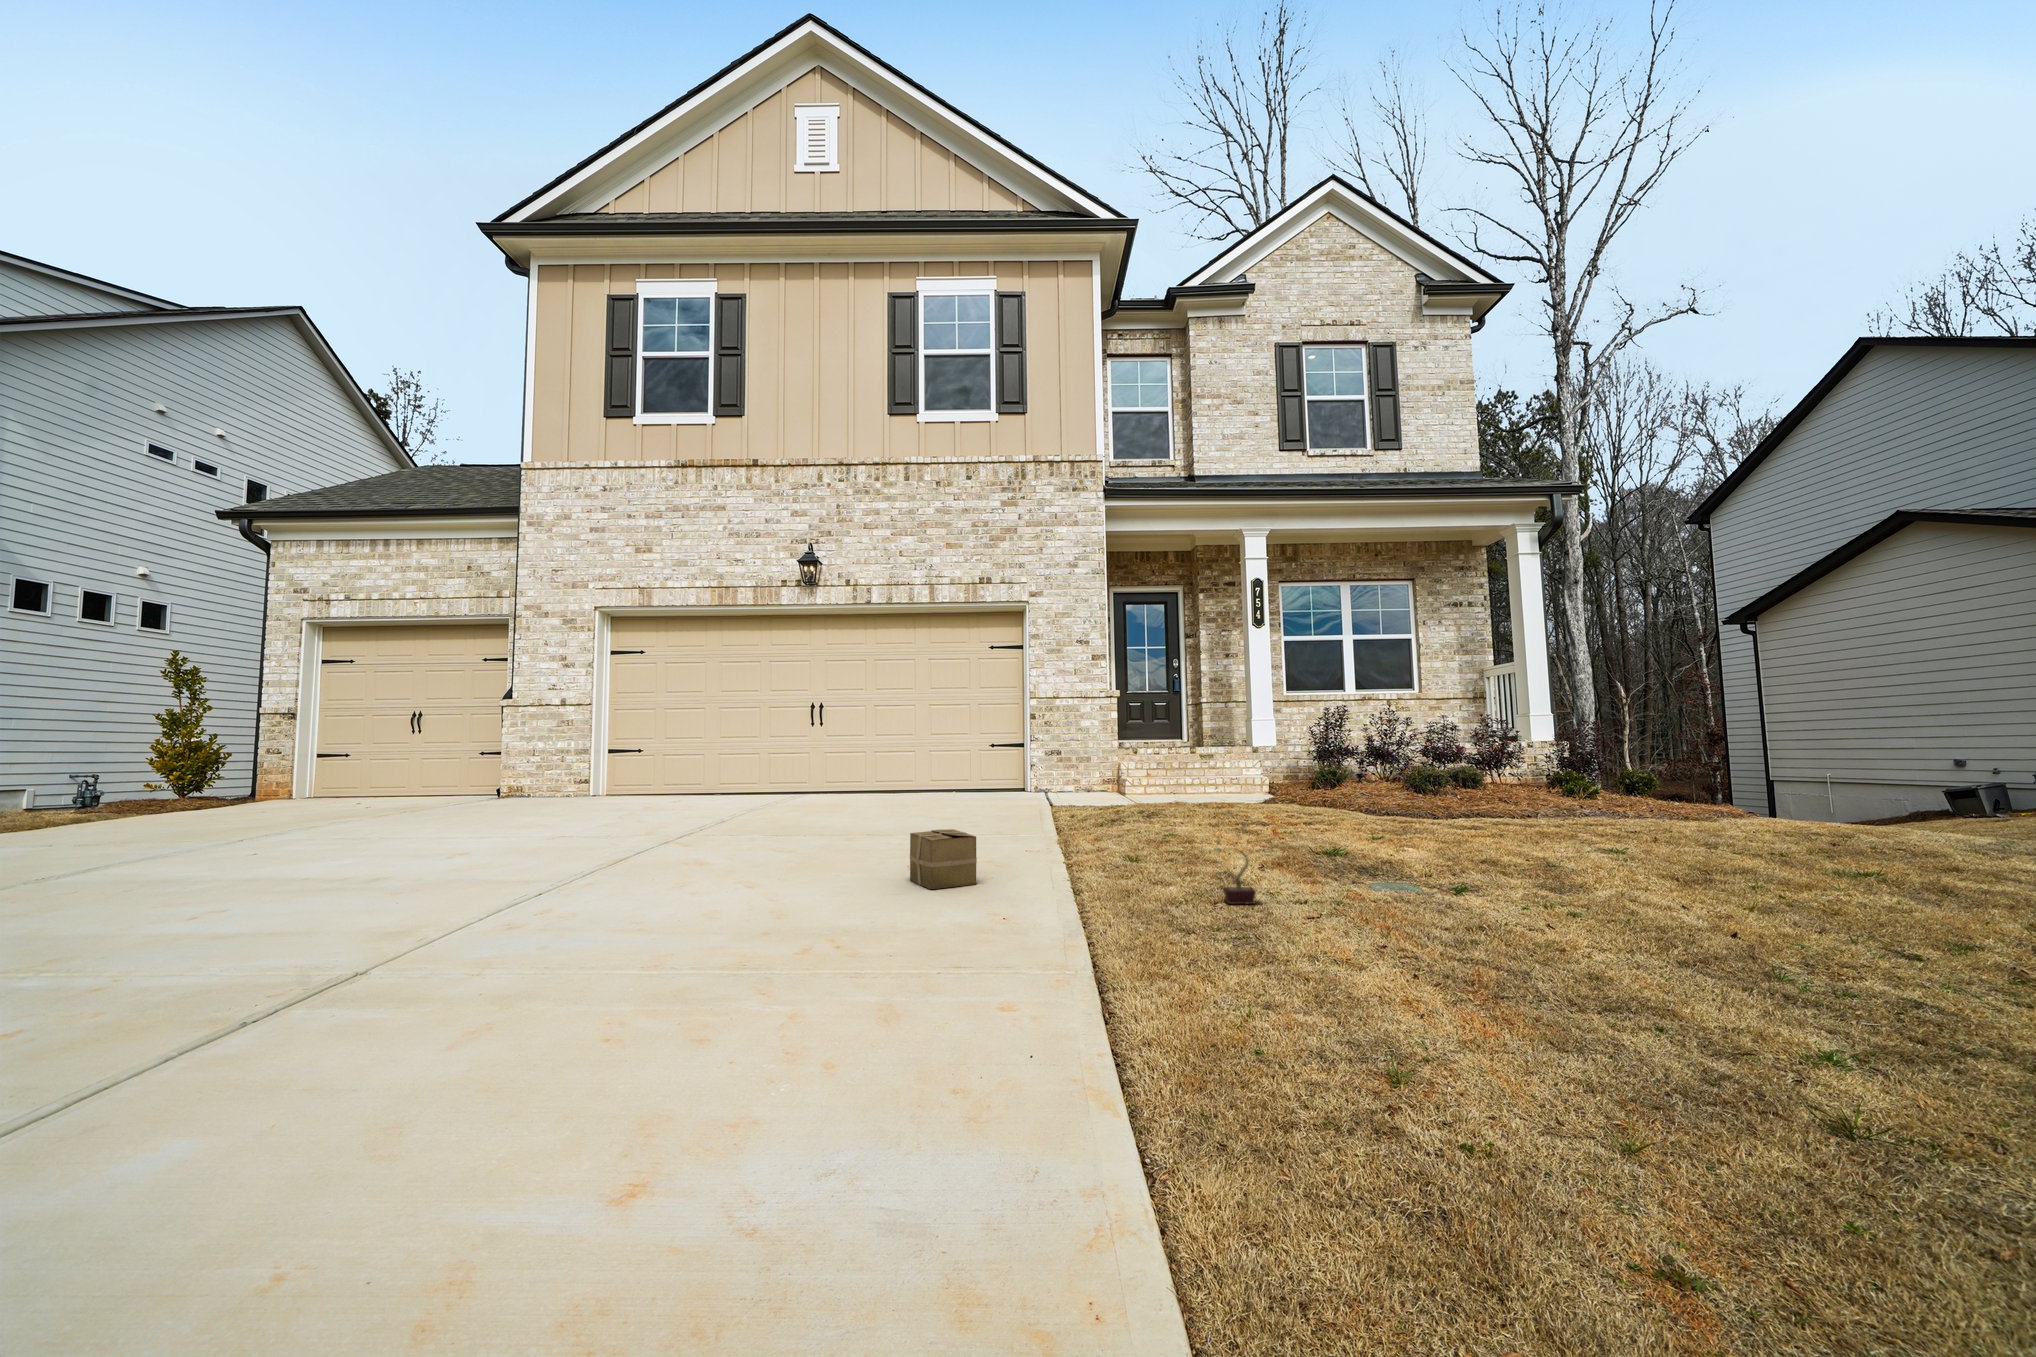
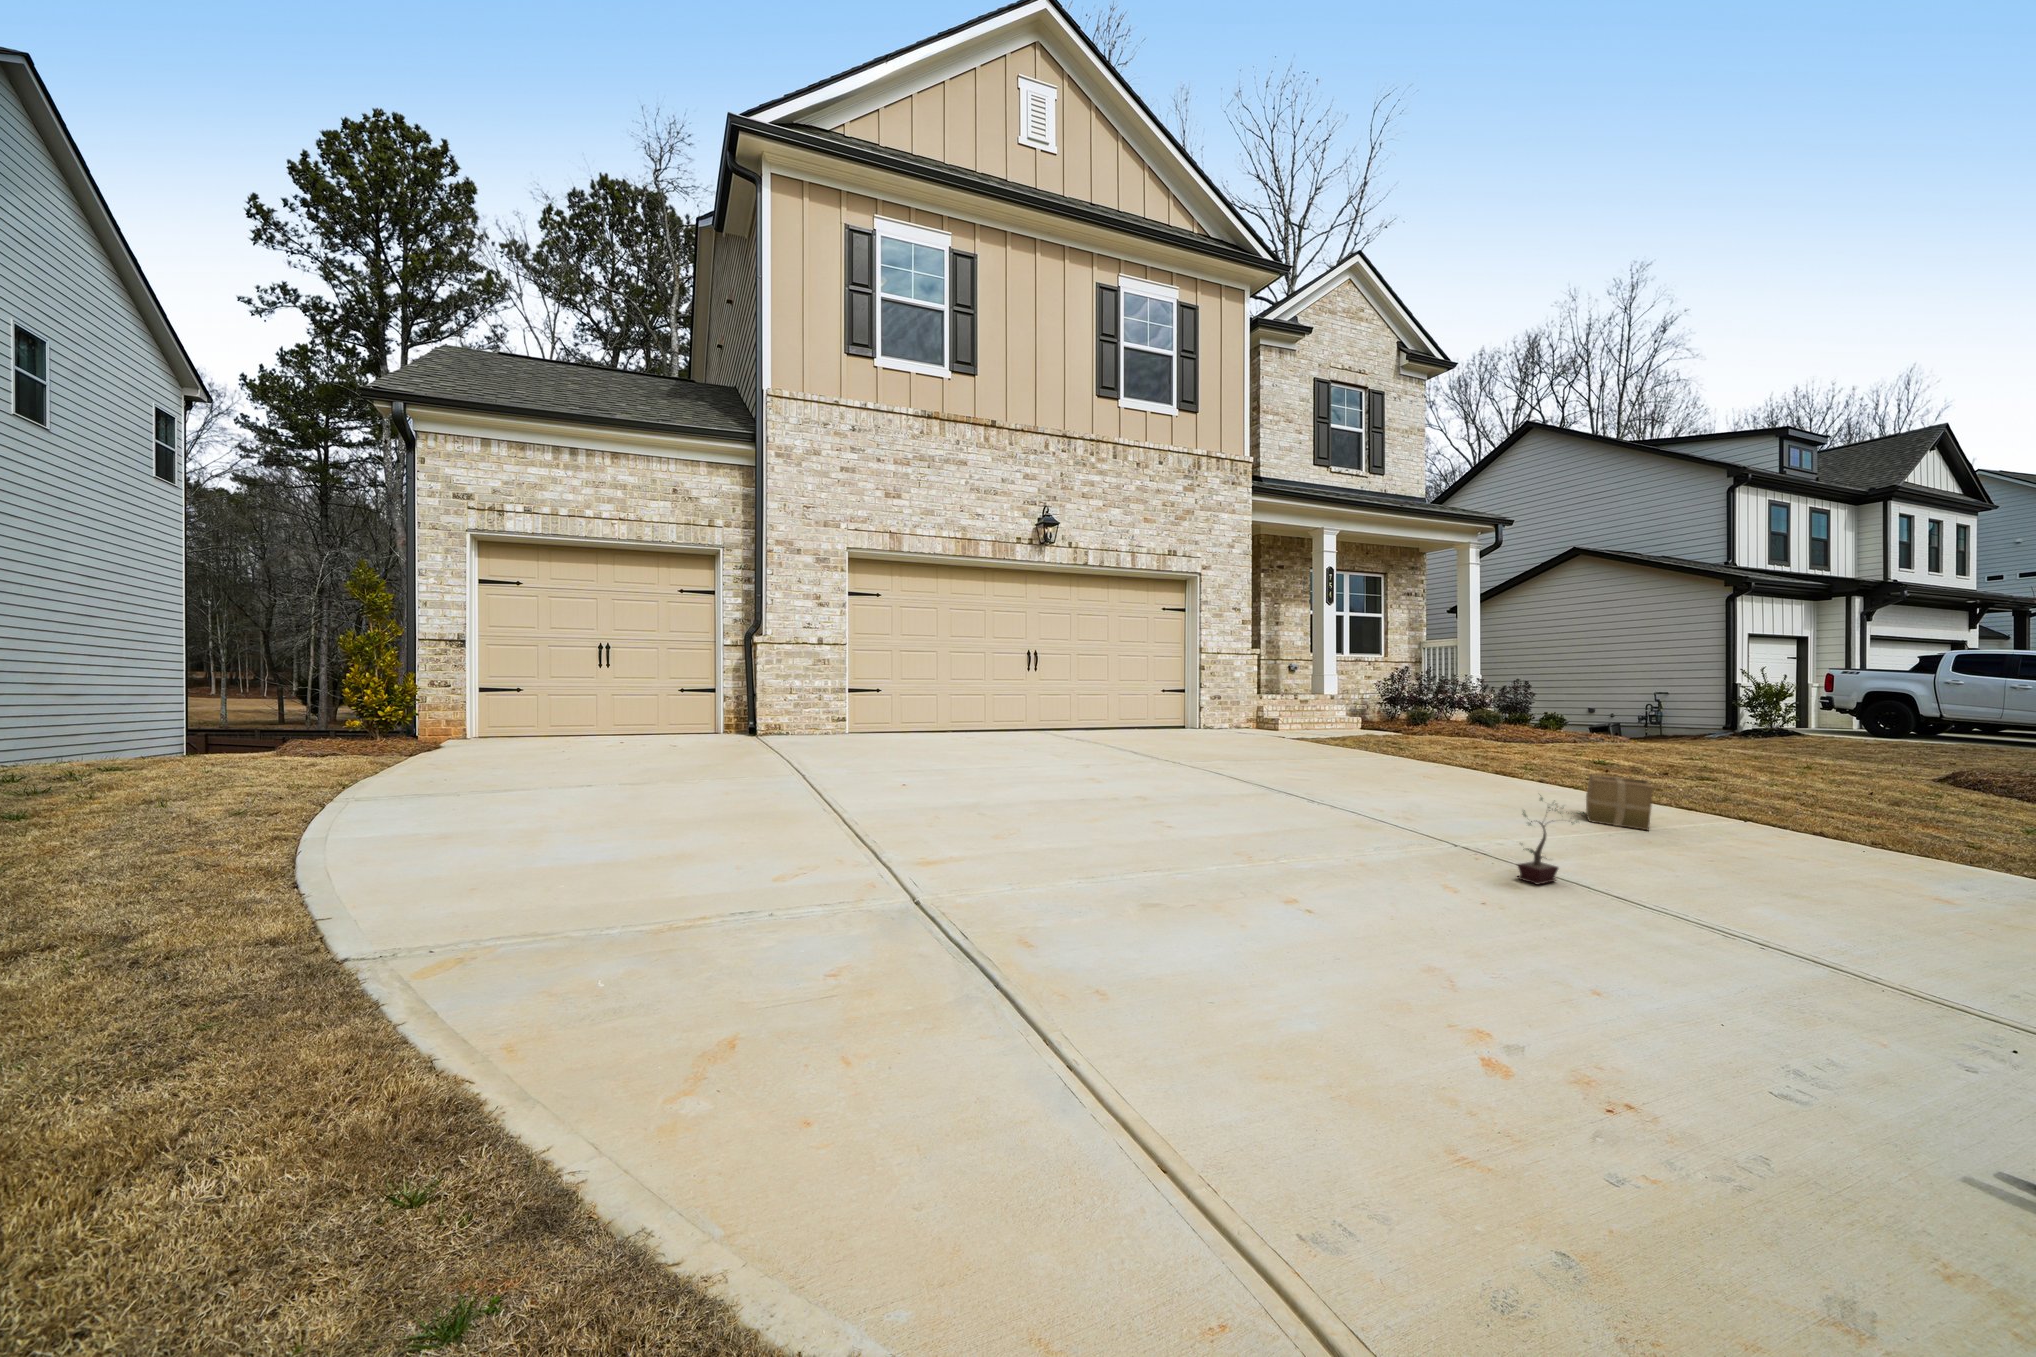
potted plant: present [1215,824,1275,904] -> present [1518,795,1580,885]

